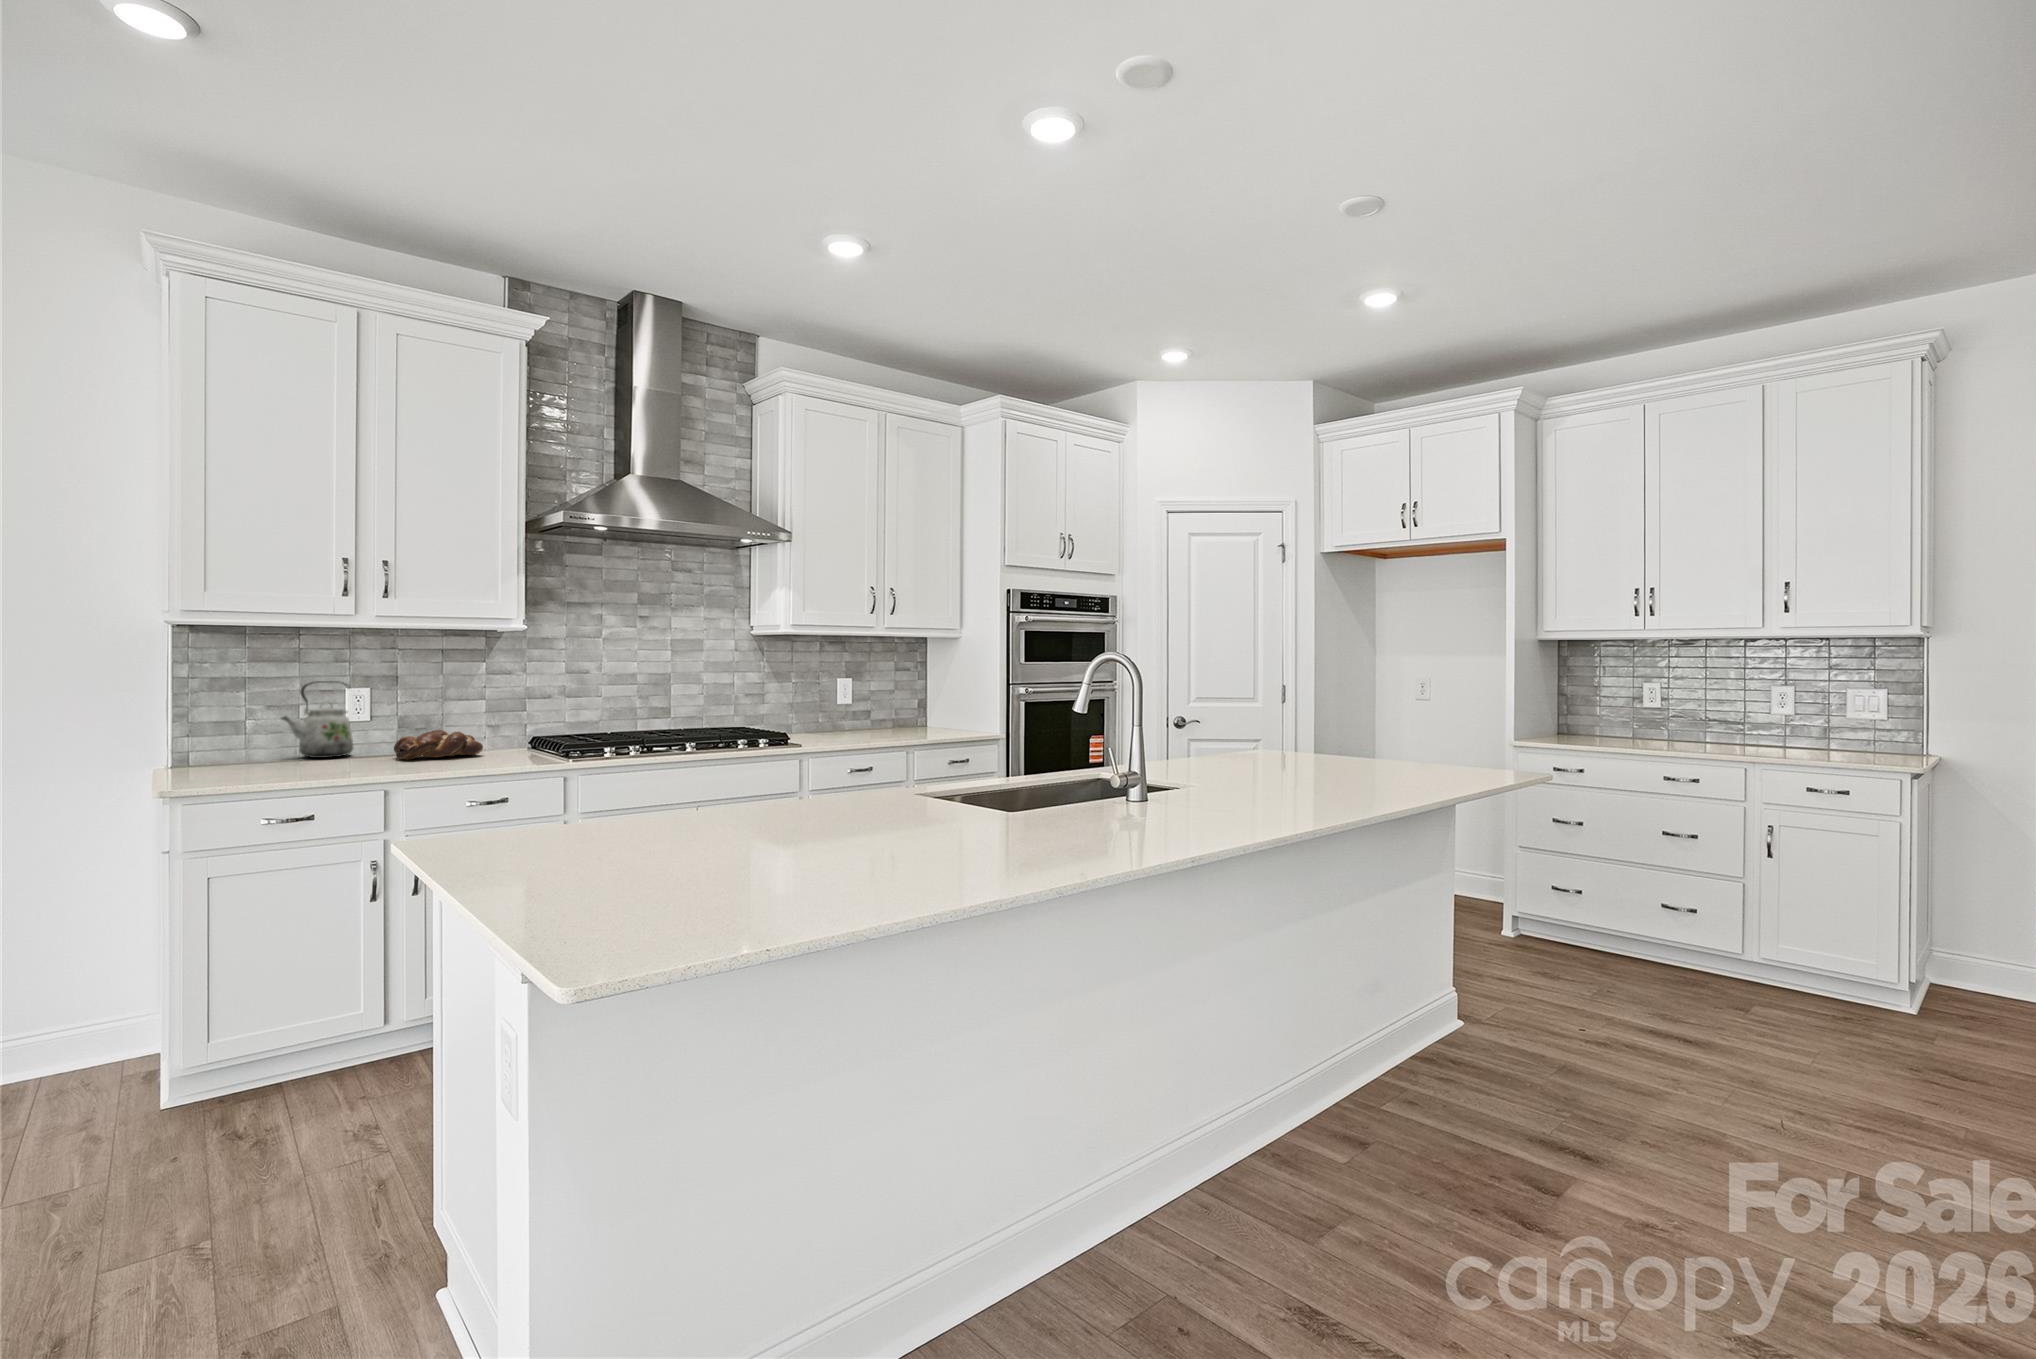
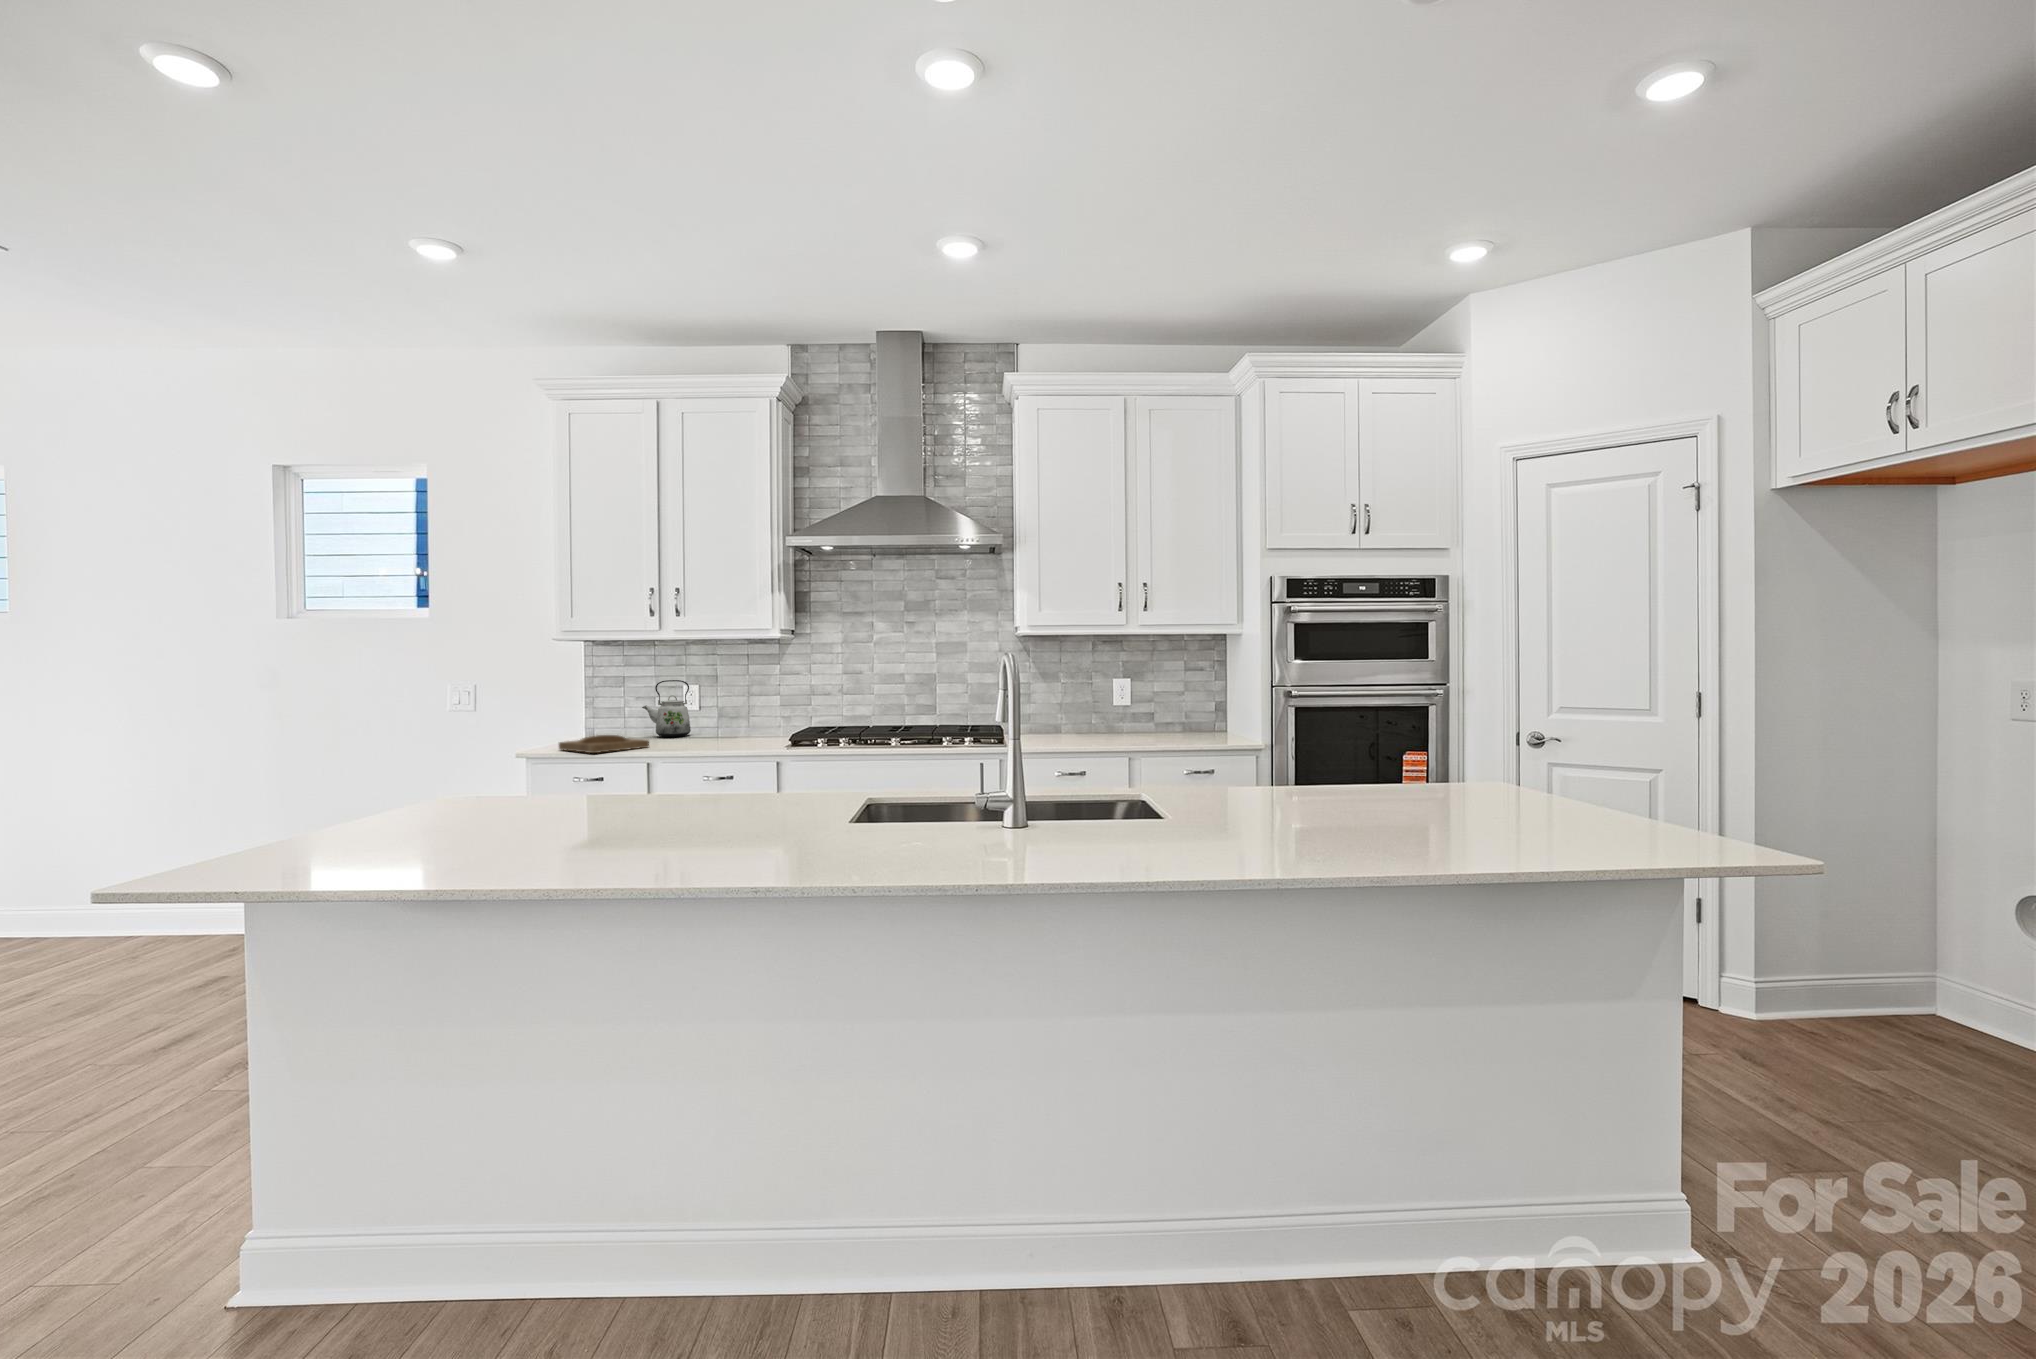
bread loaf: present [394,730,483,760] -> none [696,719,757,741]
tray: none [212,755,355,780] -> present [559,735,649,753]

